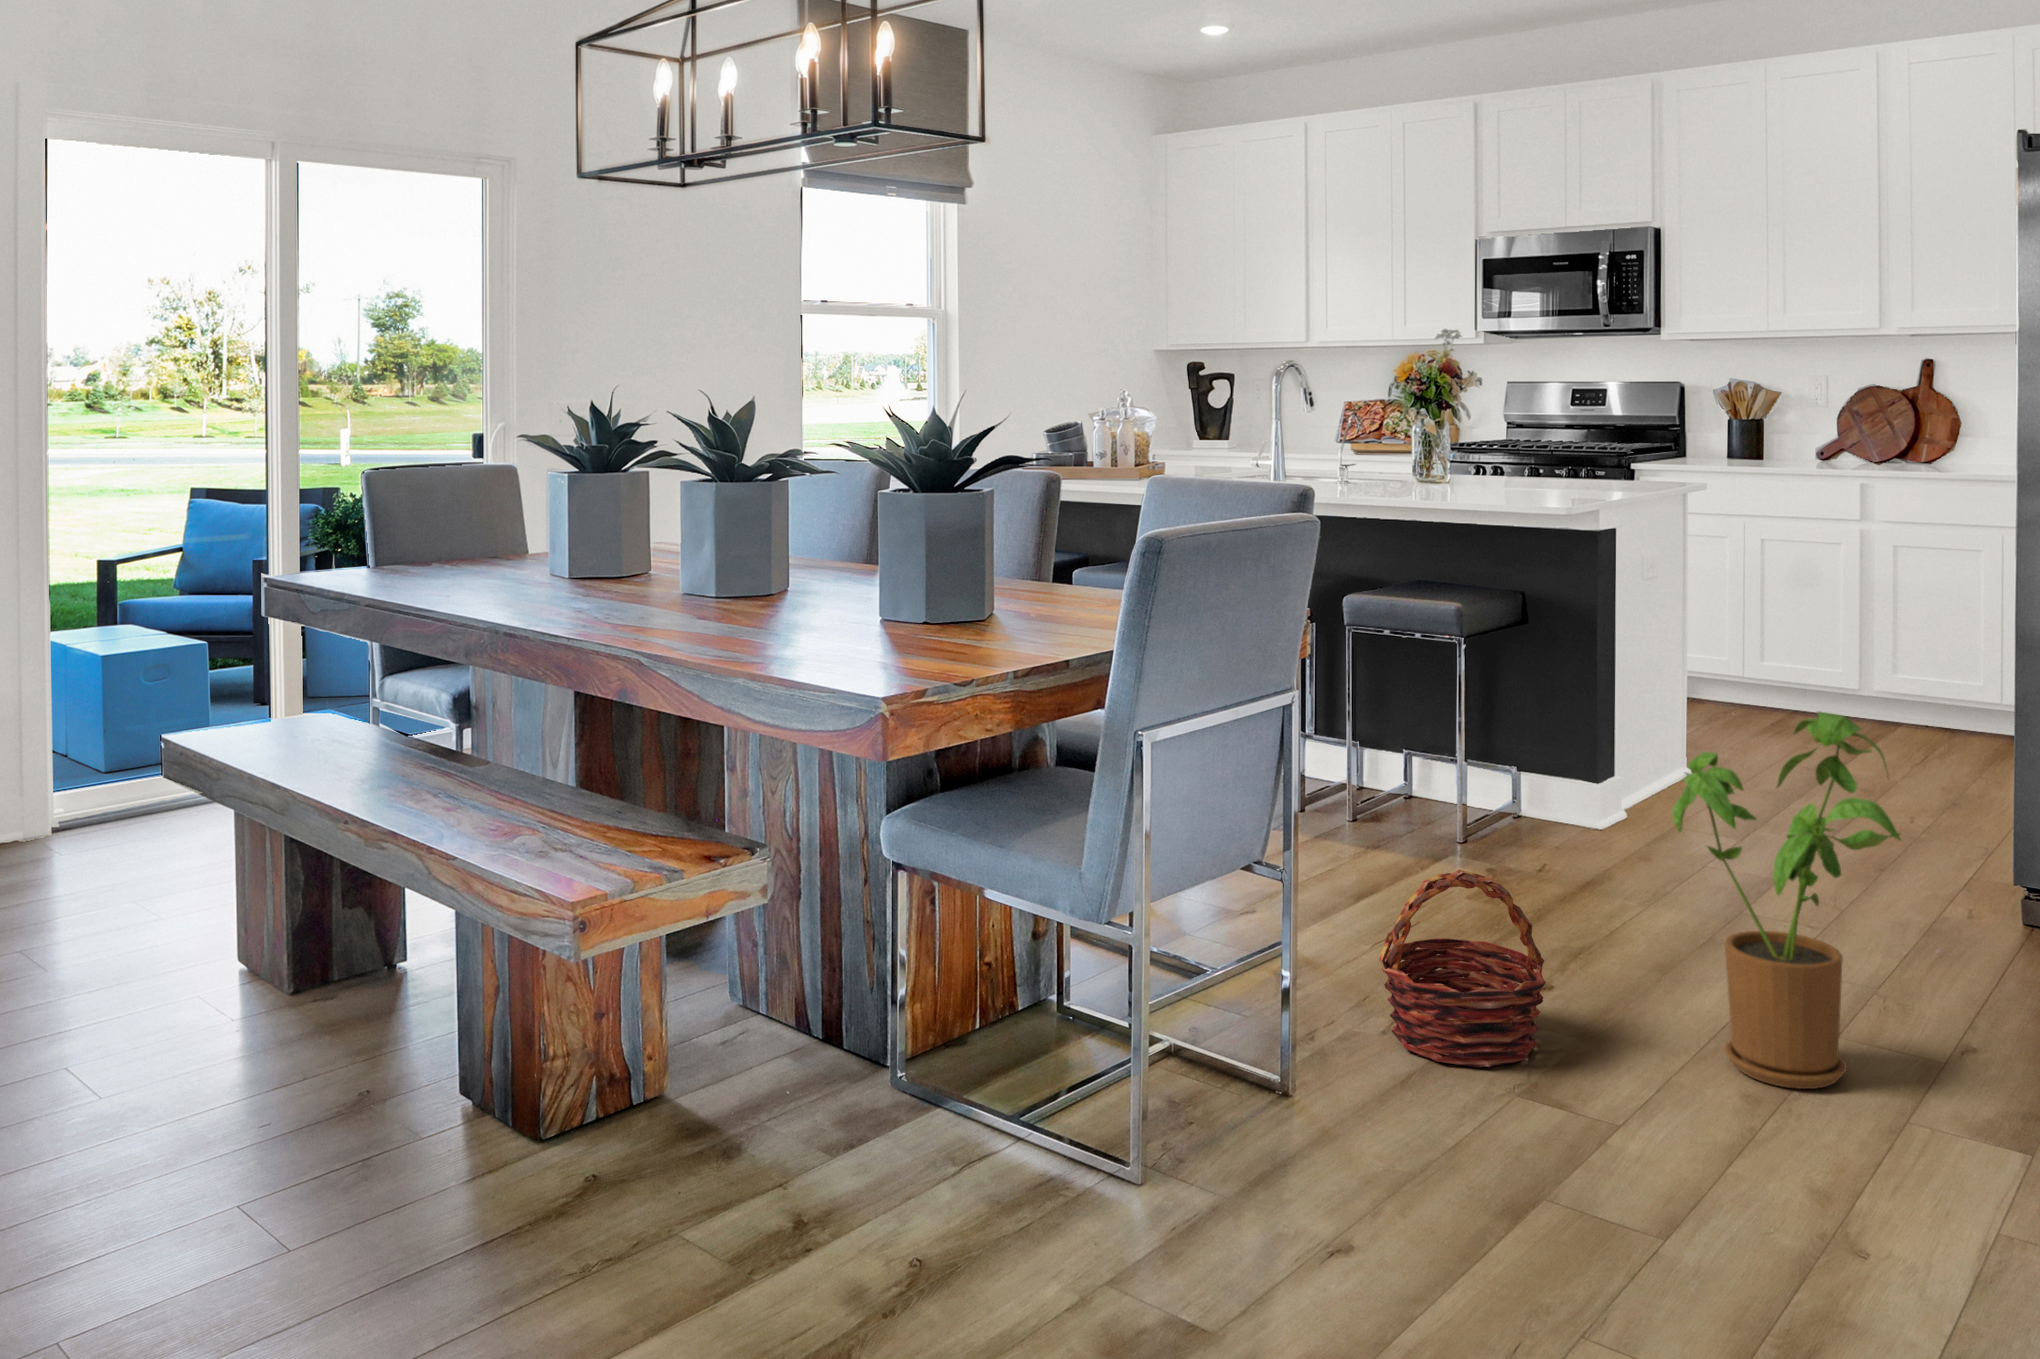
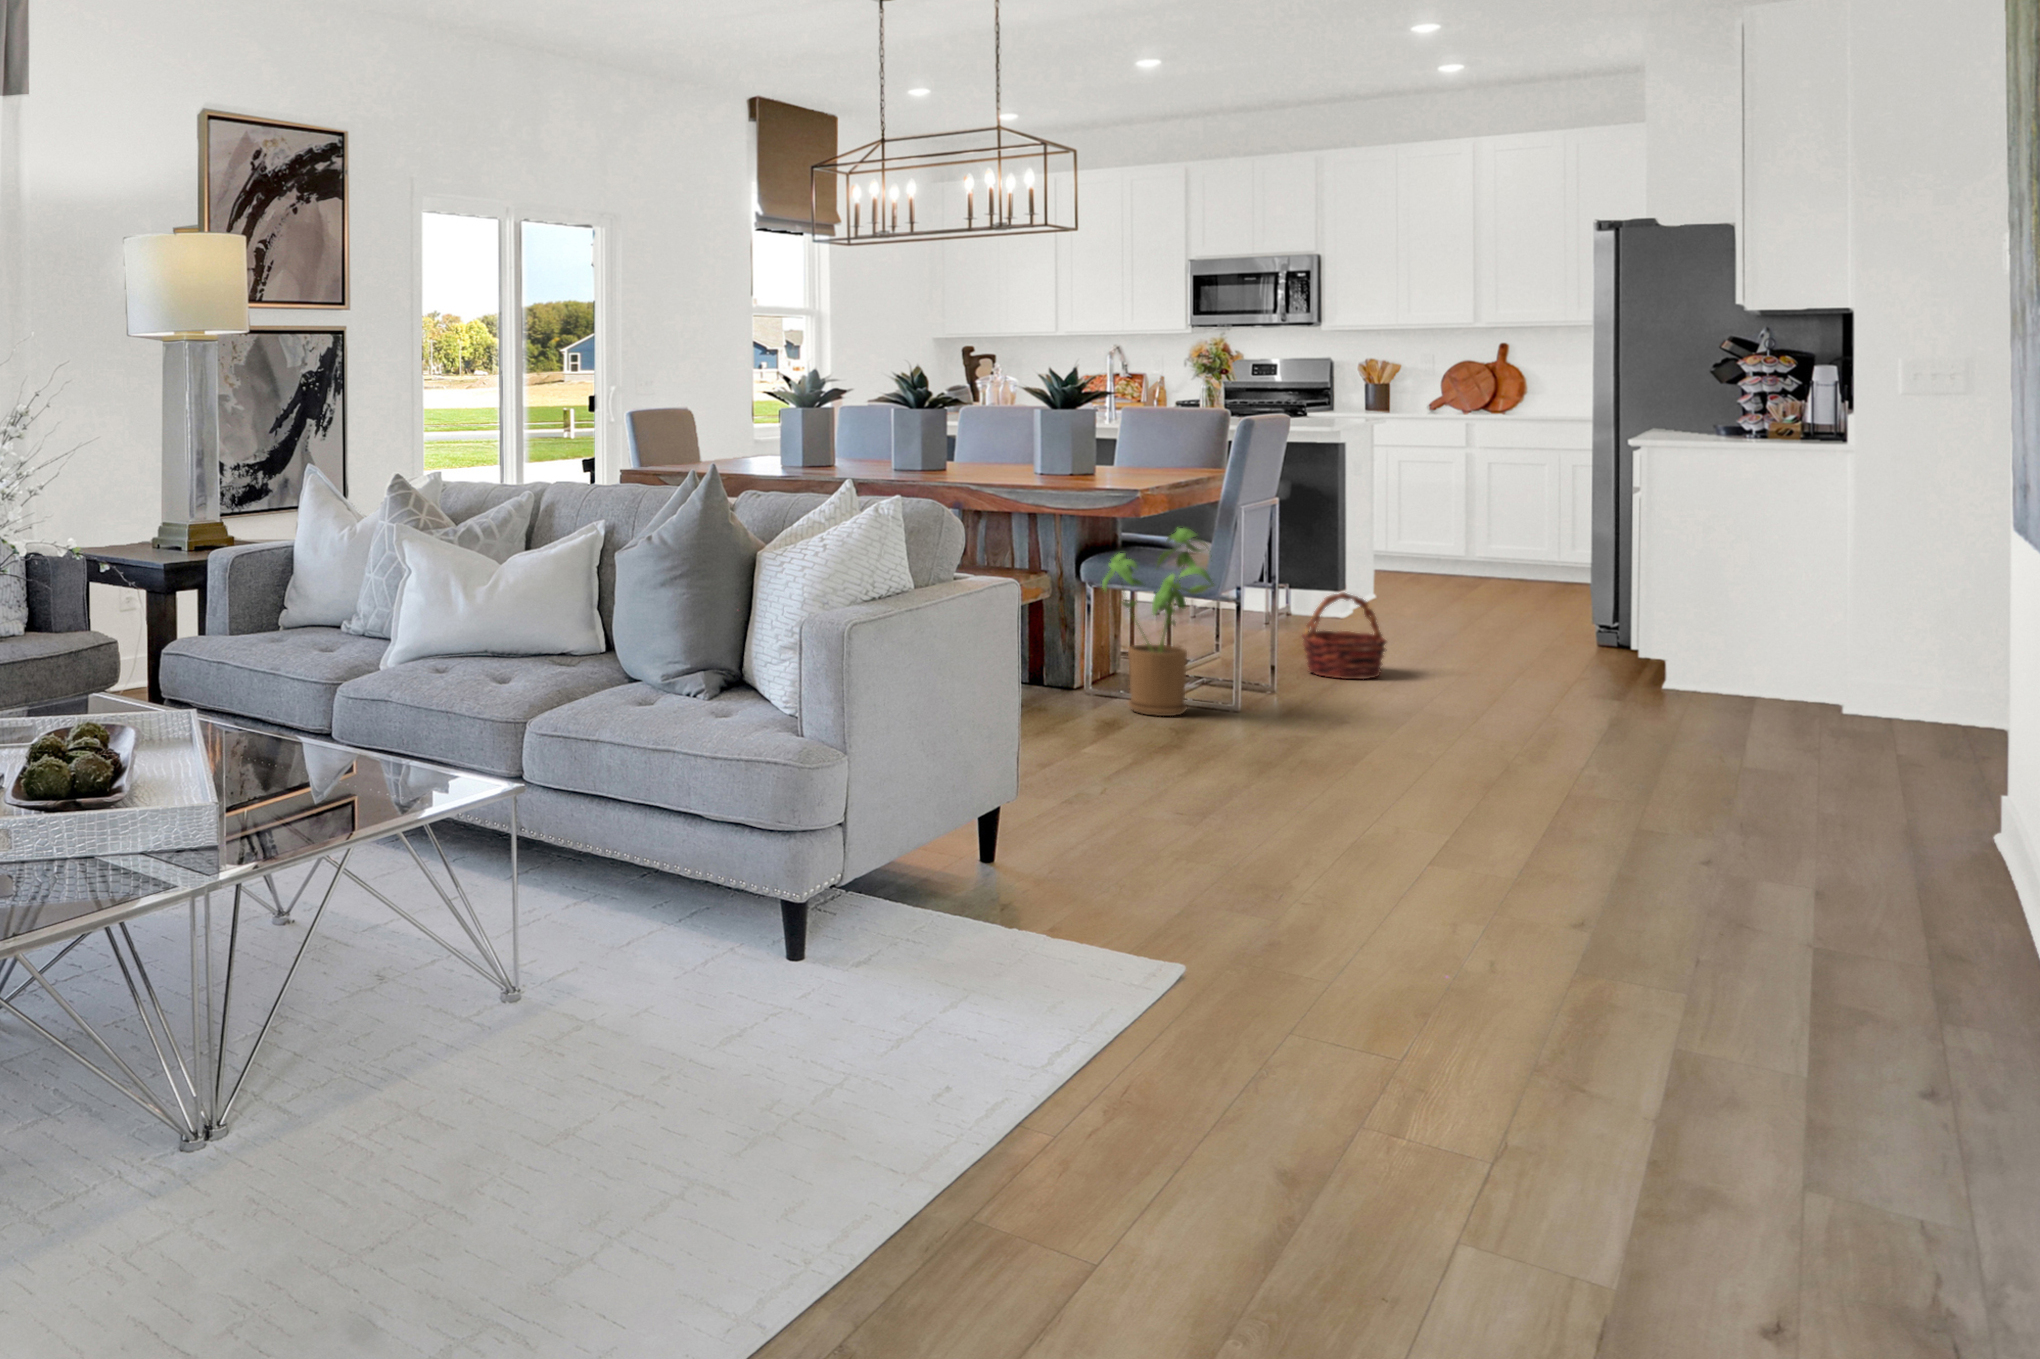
house plant: present [1673,711,1901,1089] -> present [1102,528,1214,716]

